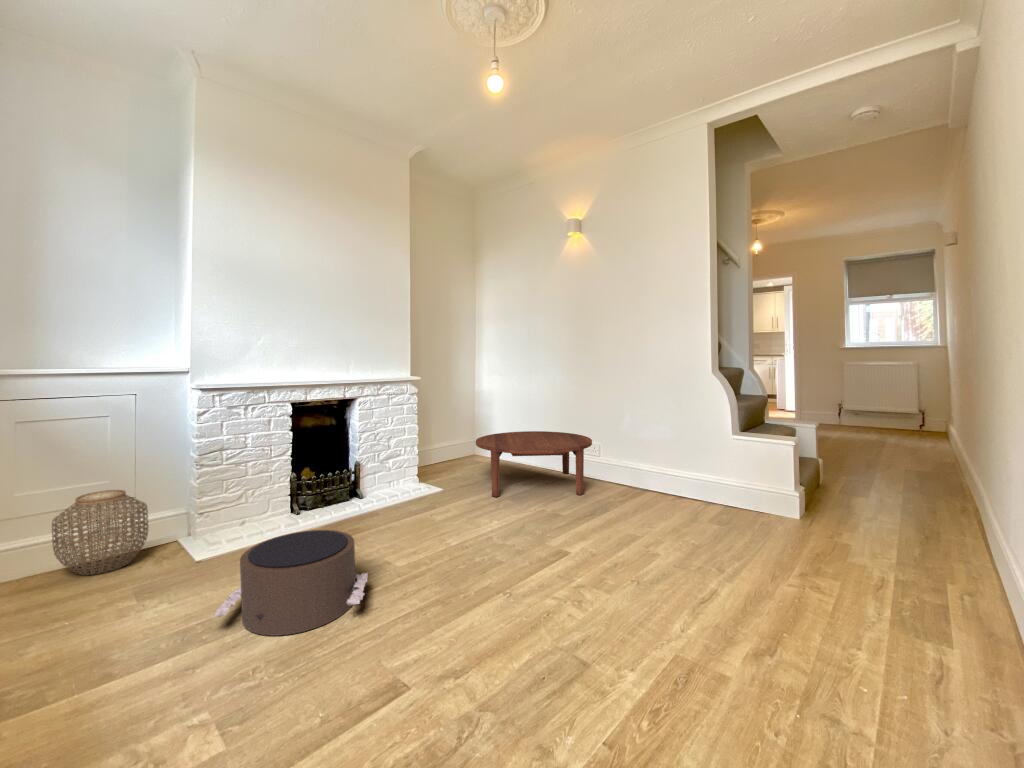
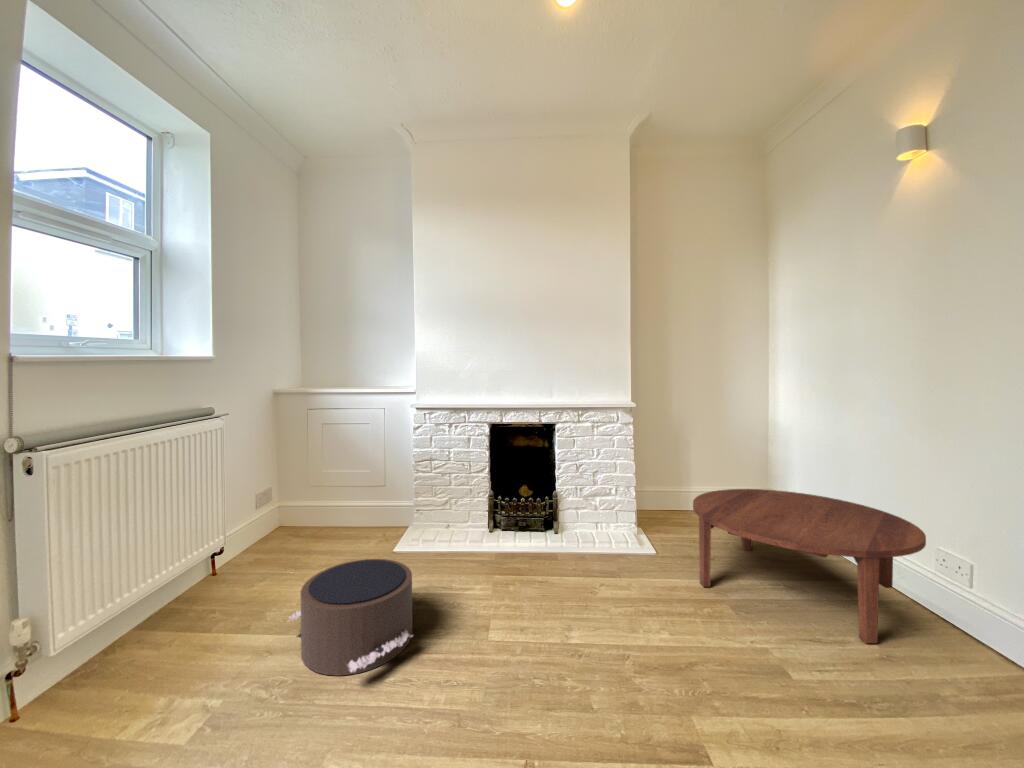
woven basket: present [52,490,148,575] -> none [321,480,376,541]

